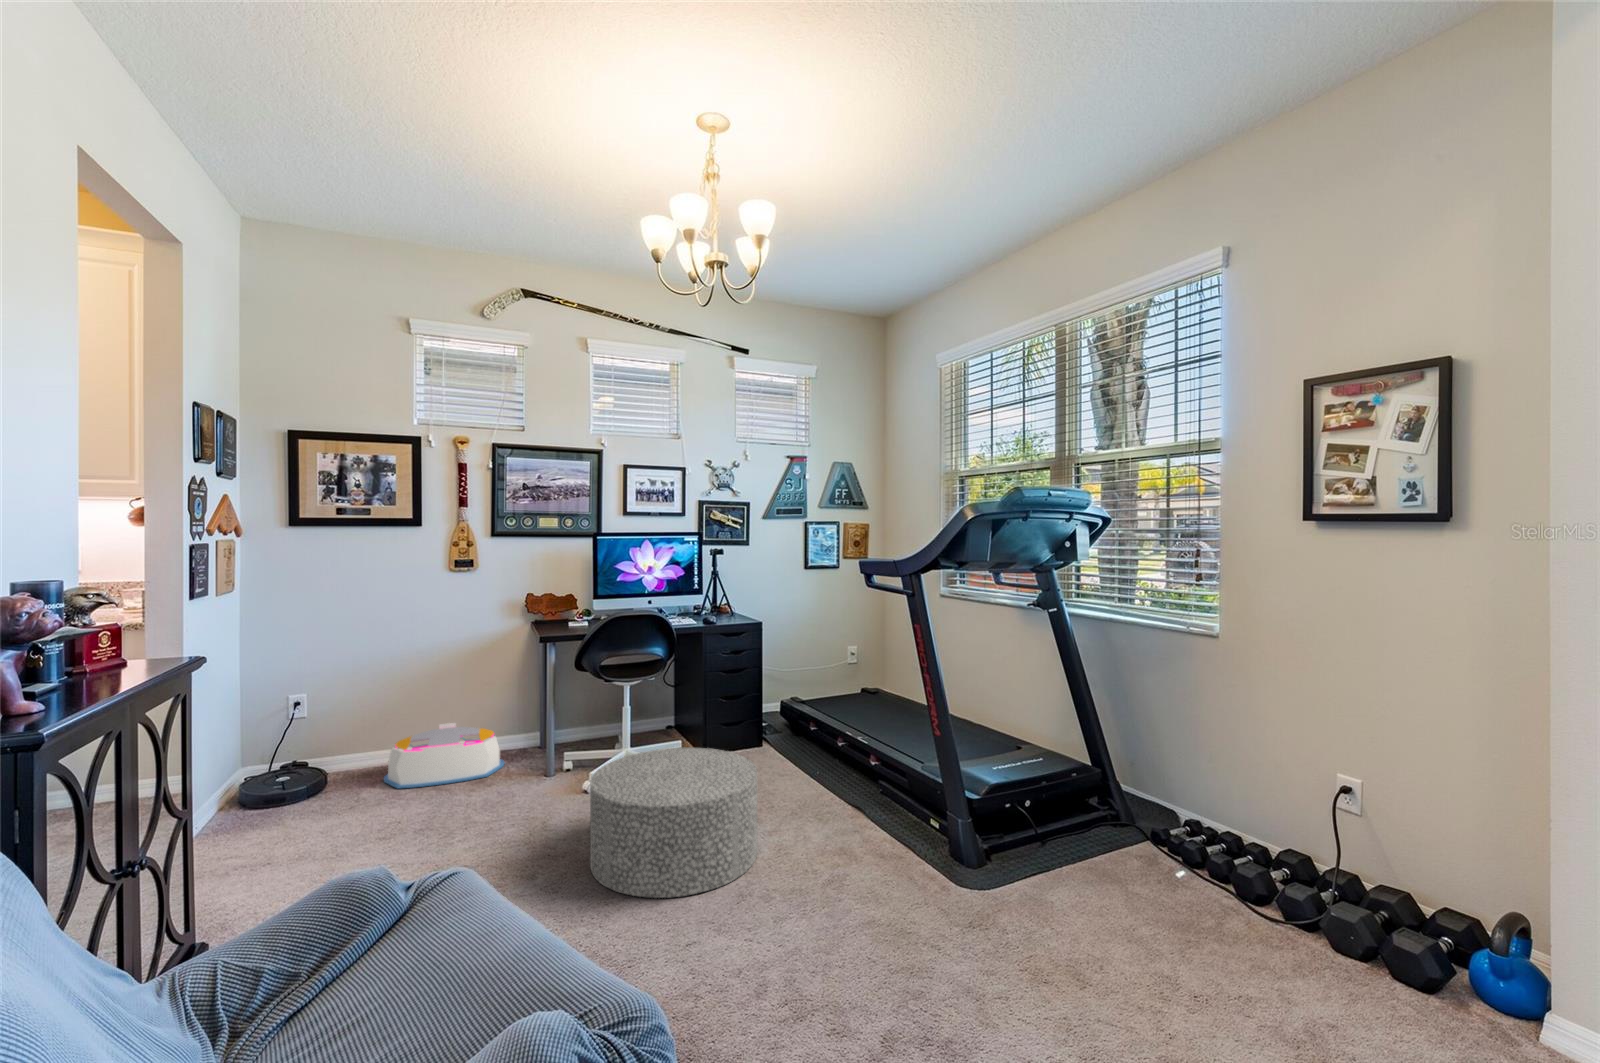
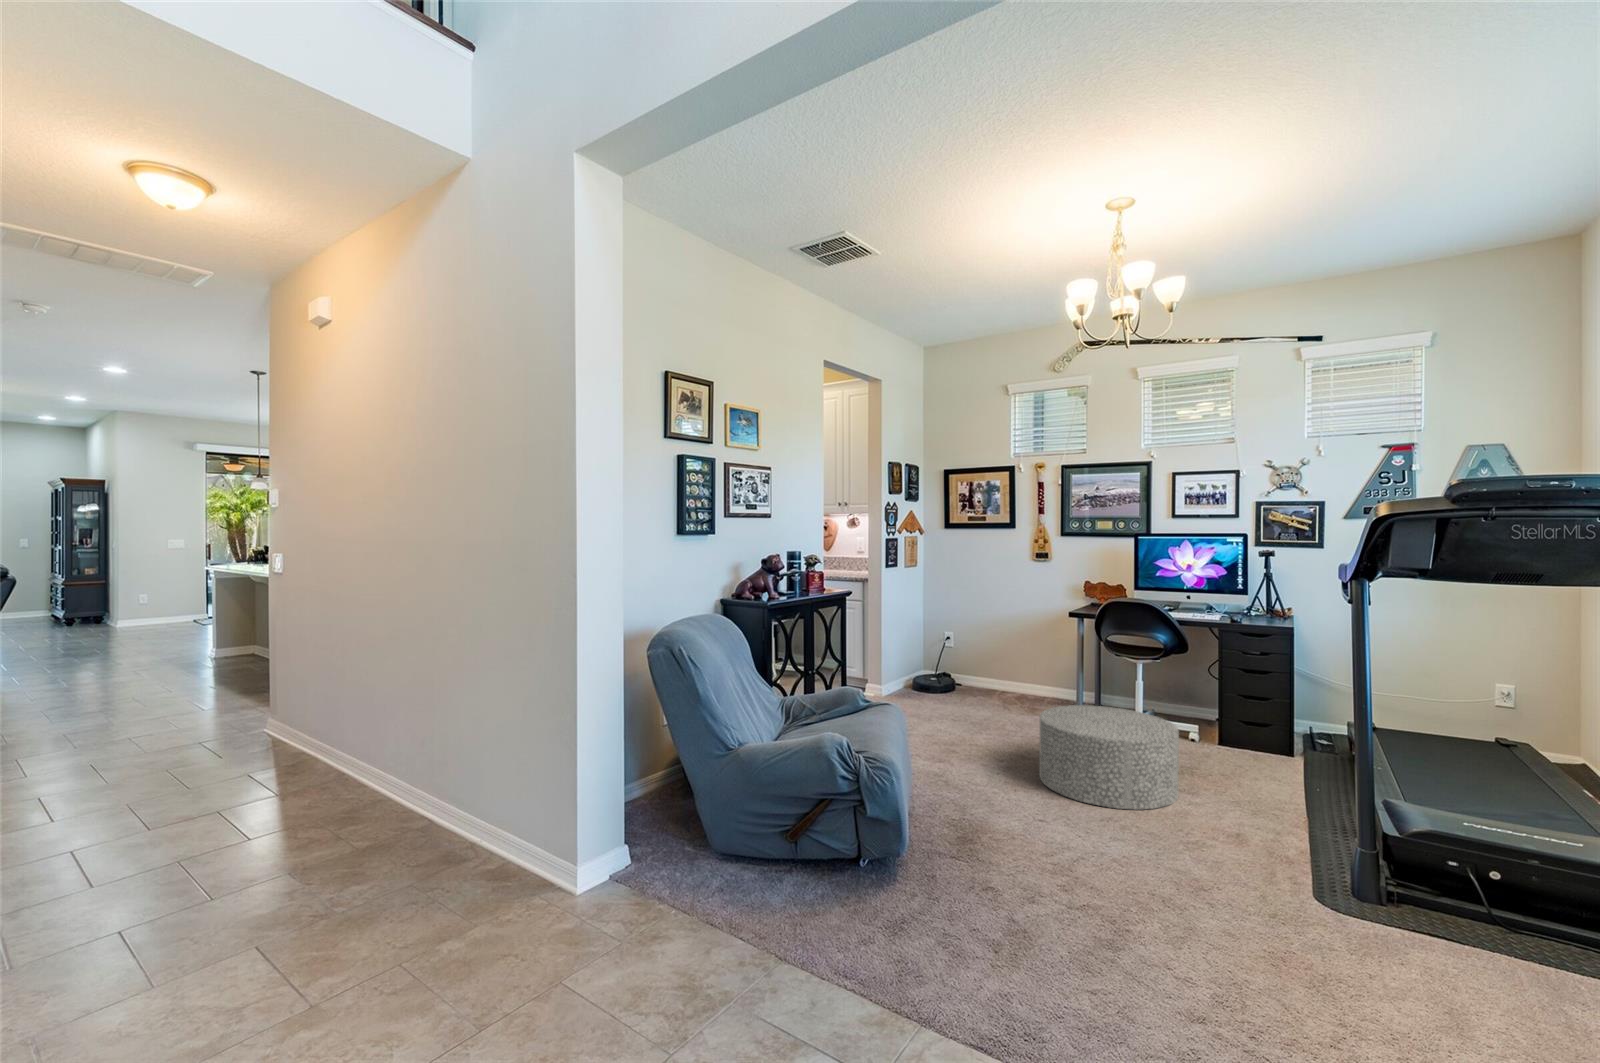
storage bin: present [384,723,504,788] -> none [984,668,1061,710]

